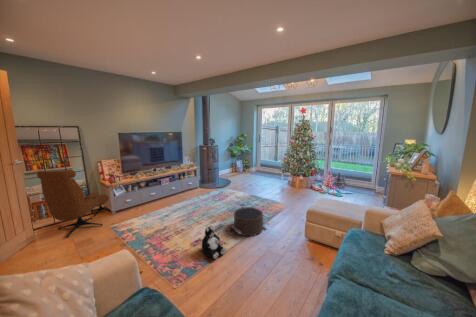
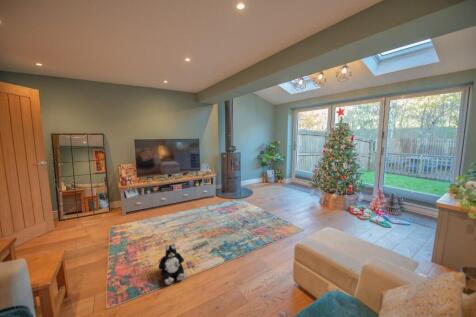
lounge chair: present [37,170,110,238] -> none [51,172,128,233]
pouf: present [231,207,269,236] -> none [211,226,257,264]

